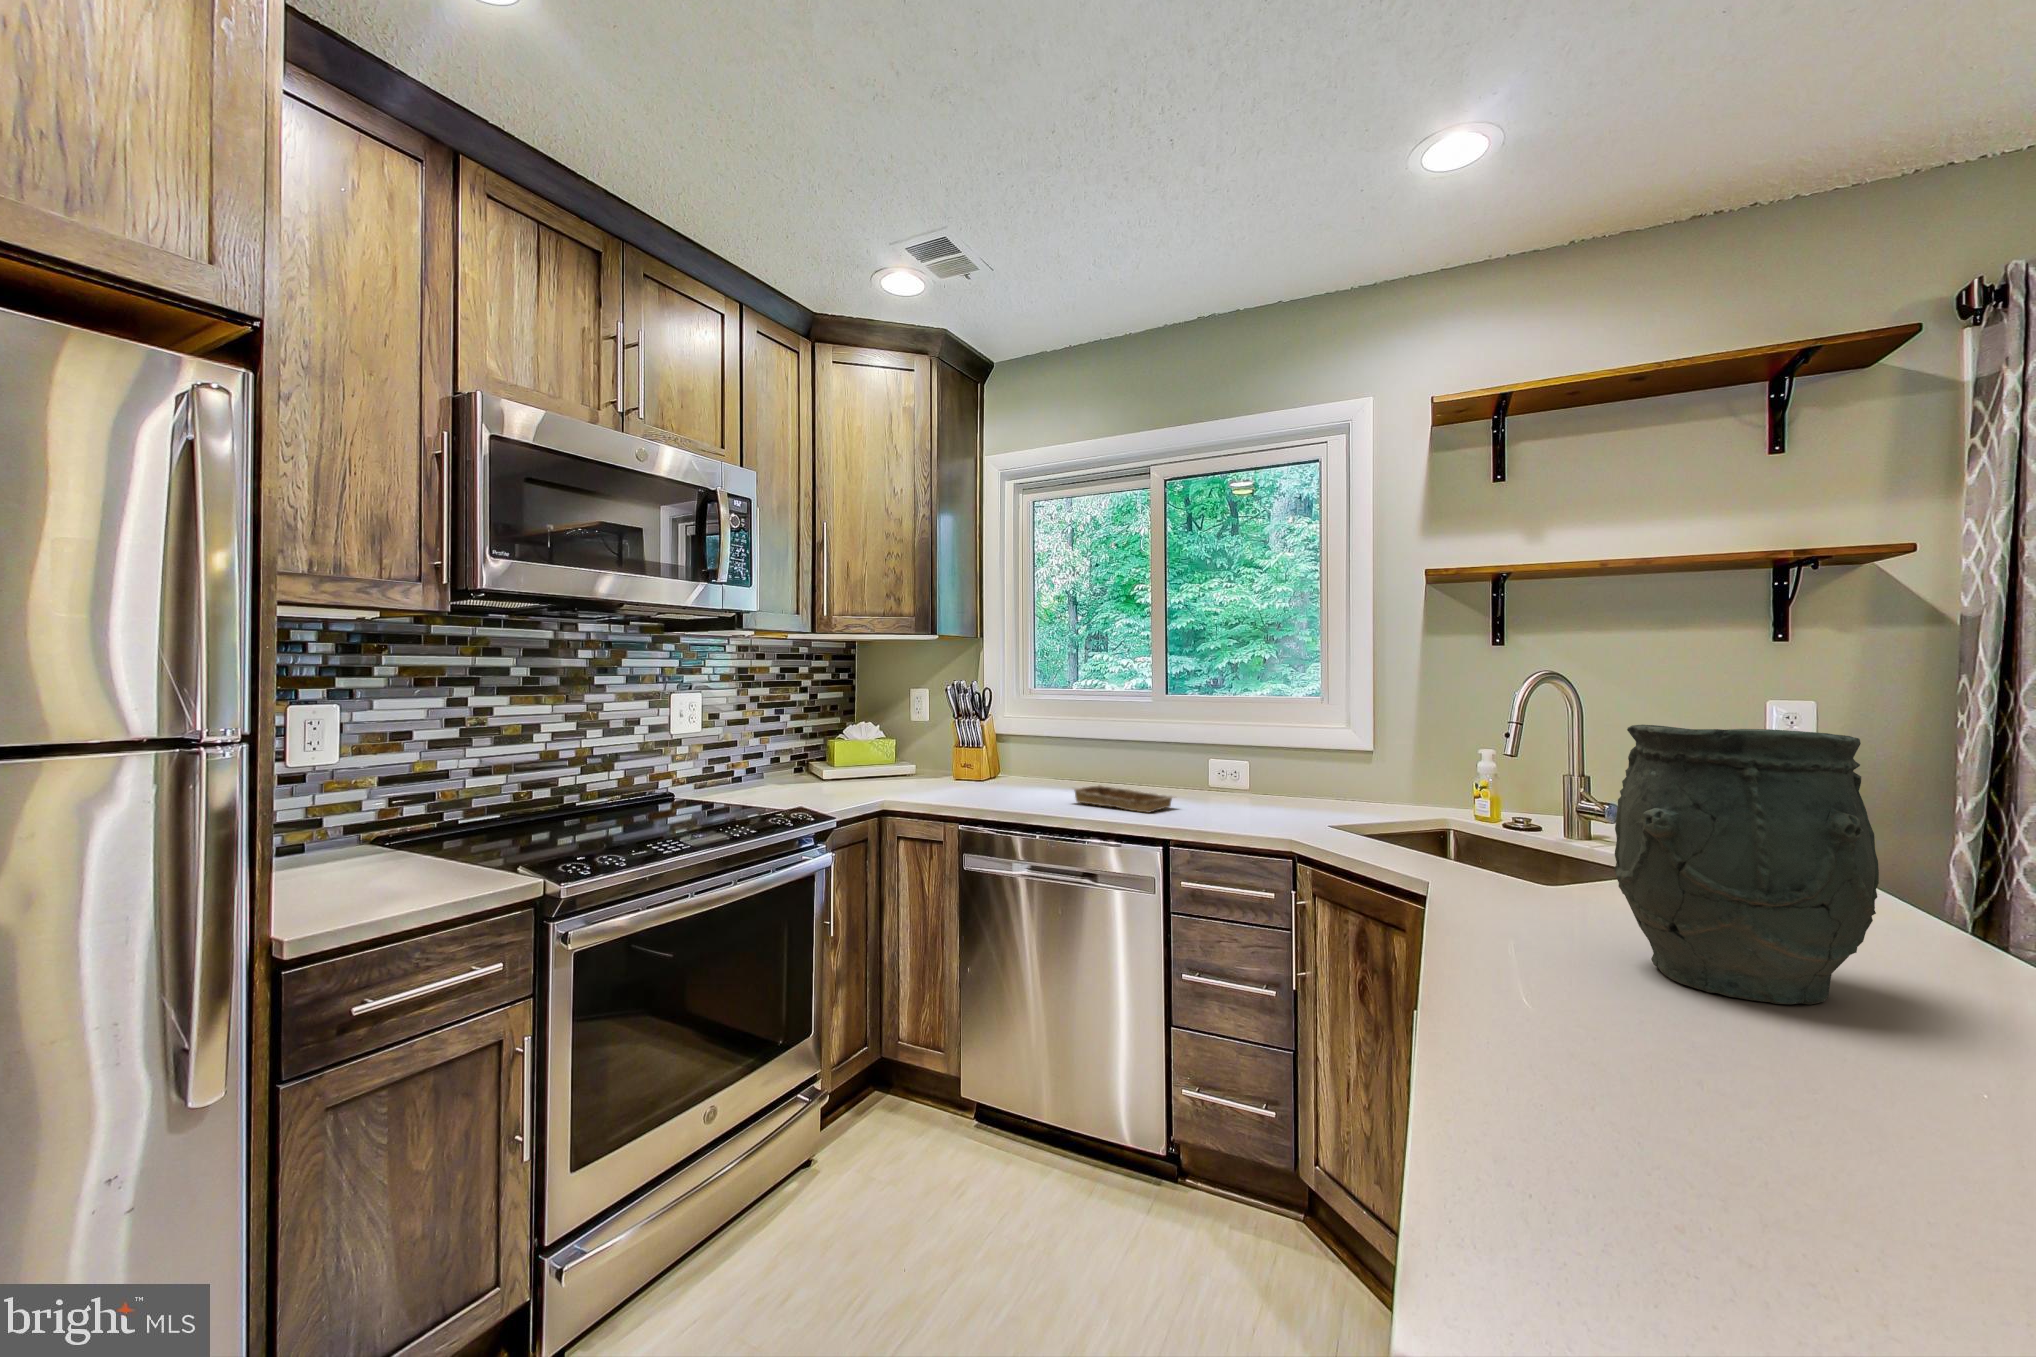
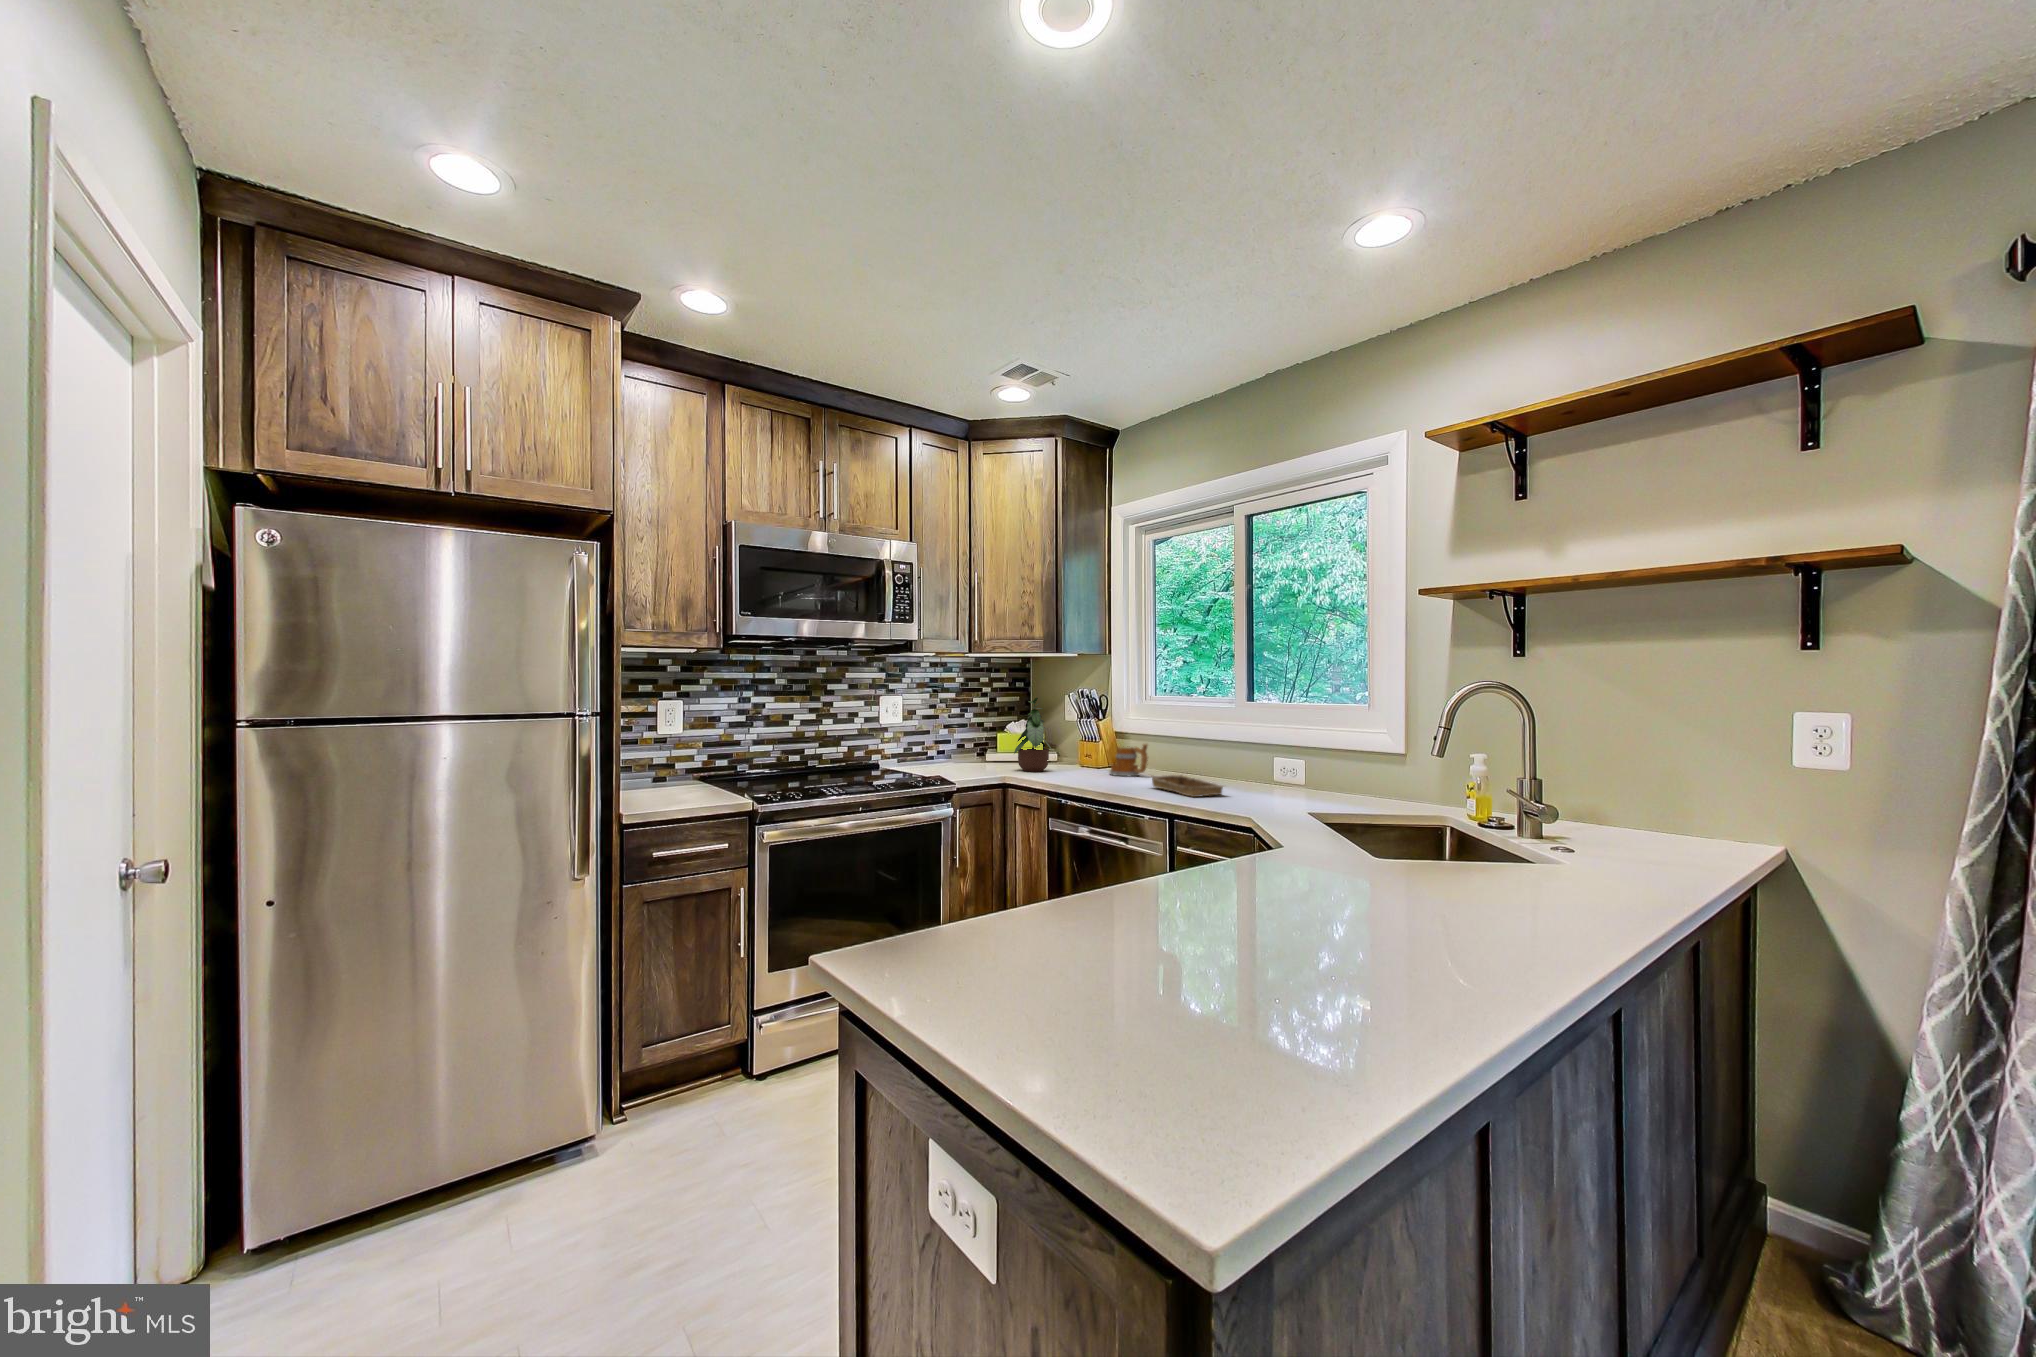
potted plant: none [853,693,911,790] -> present [1014,698,1052,772]
vase: present [1614,725,1879,1005] -> none [1227,724,1383,920]
mug: none [981,748,1034,790] -> present [1110,744,1148,776]

